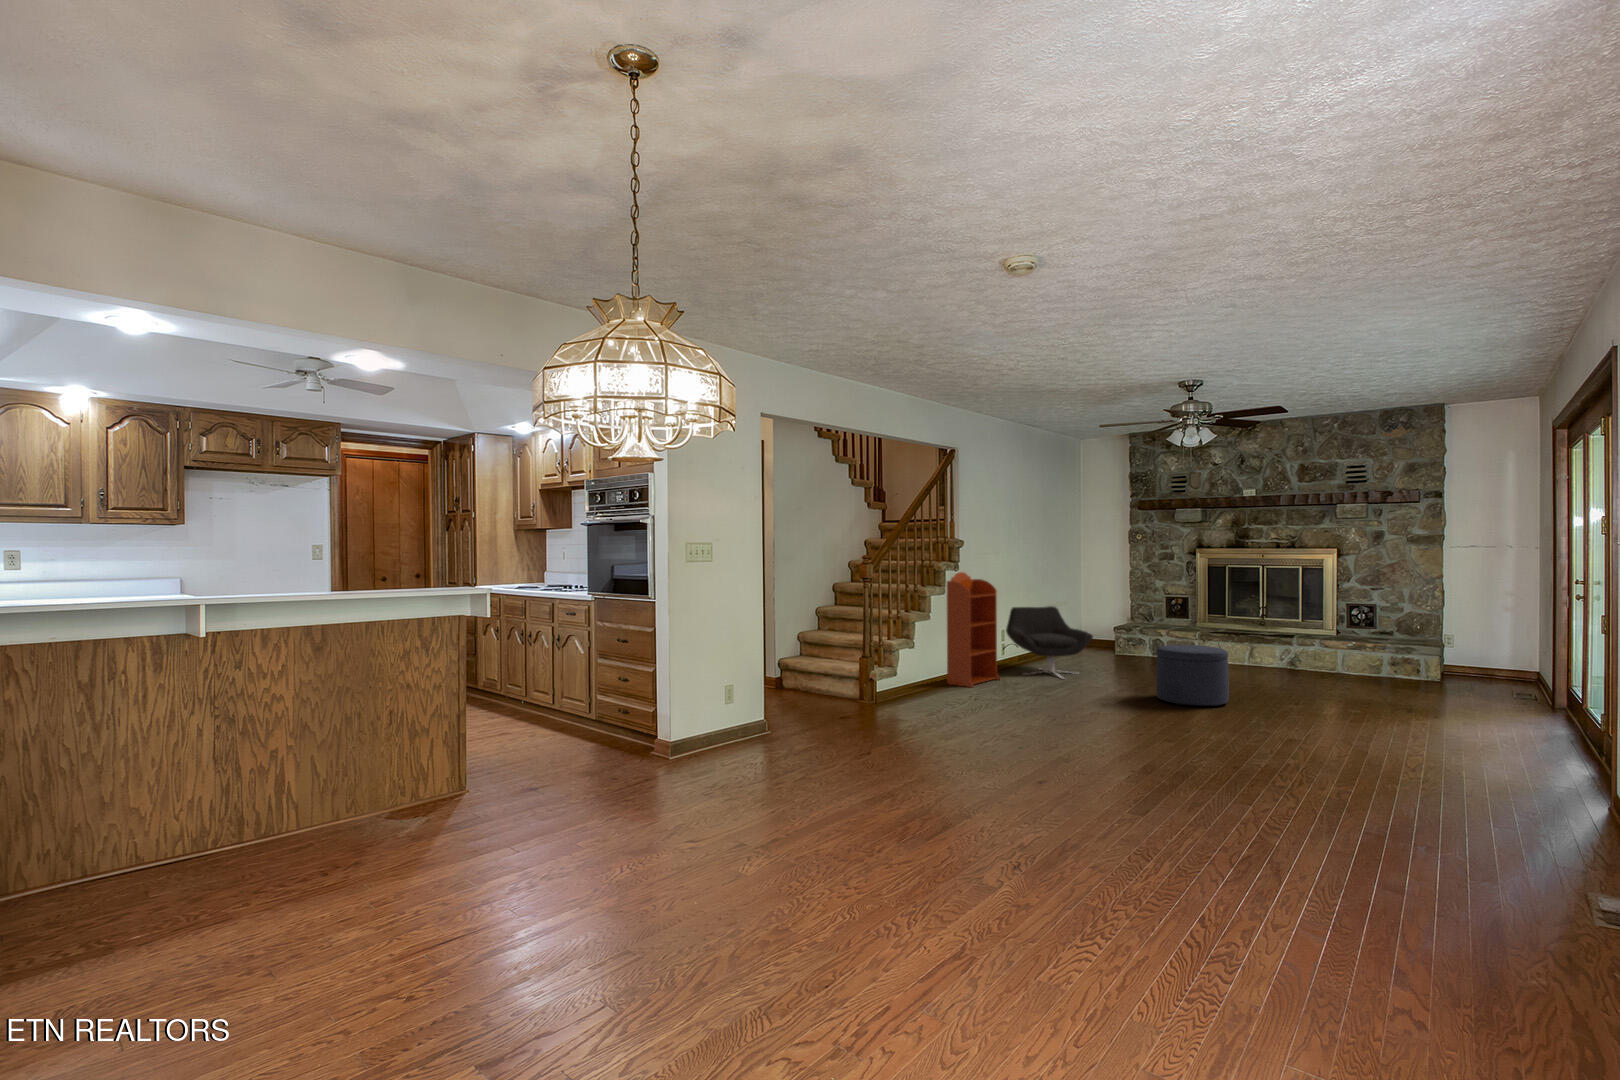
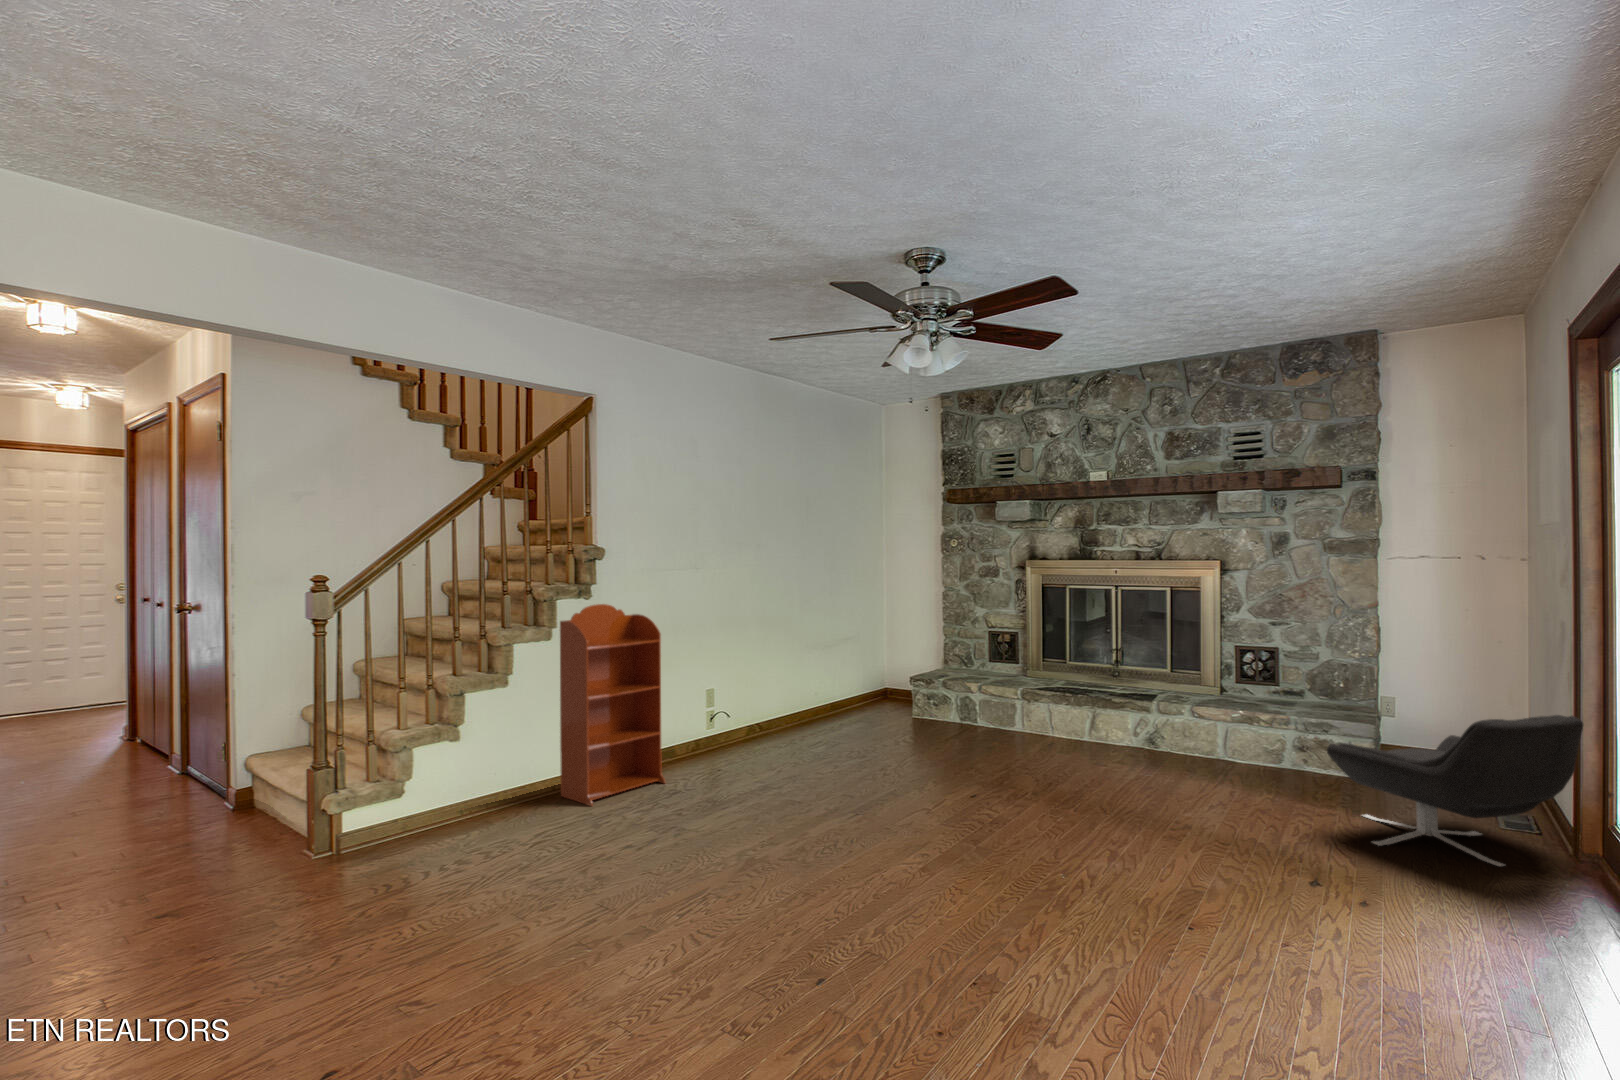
lounge chair: present [1006,606,1093,679] -> present [1327,715,1583,867]
ottoman: present [1156,645,1229,706] -> none [871,738,992,866]

